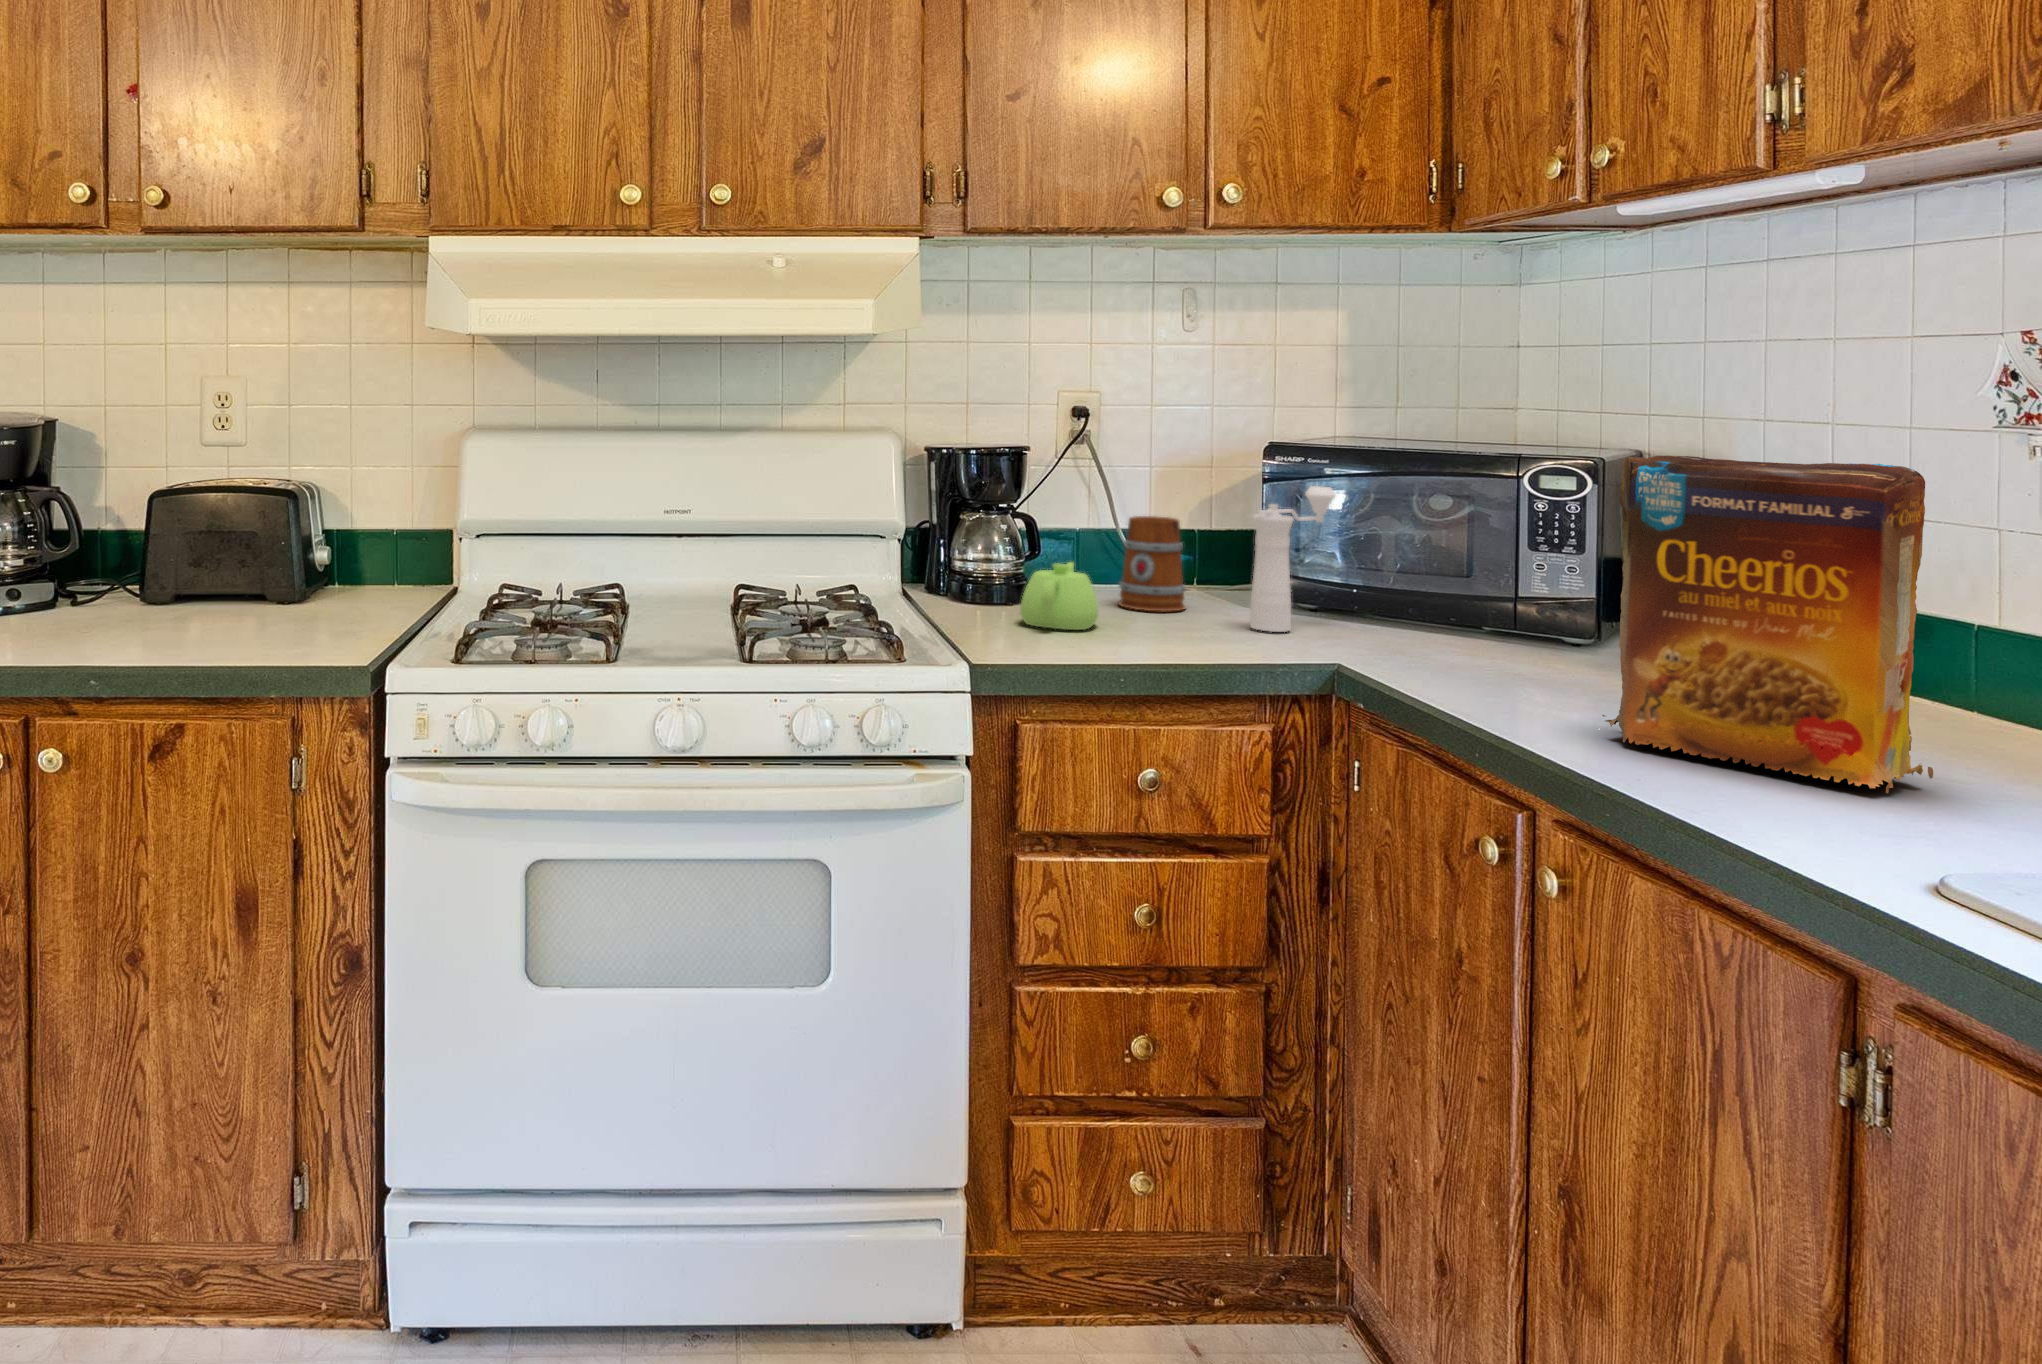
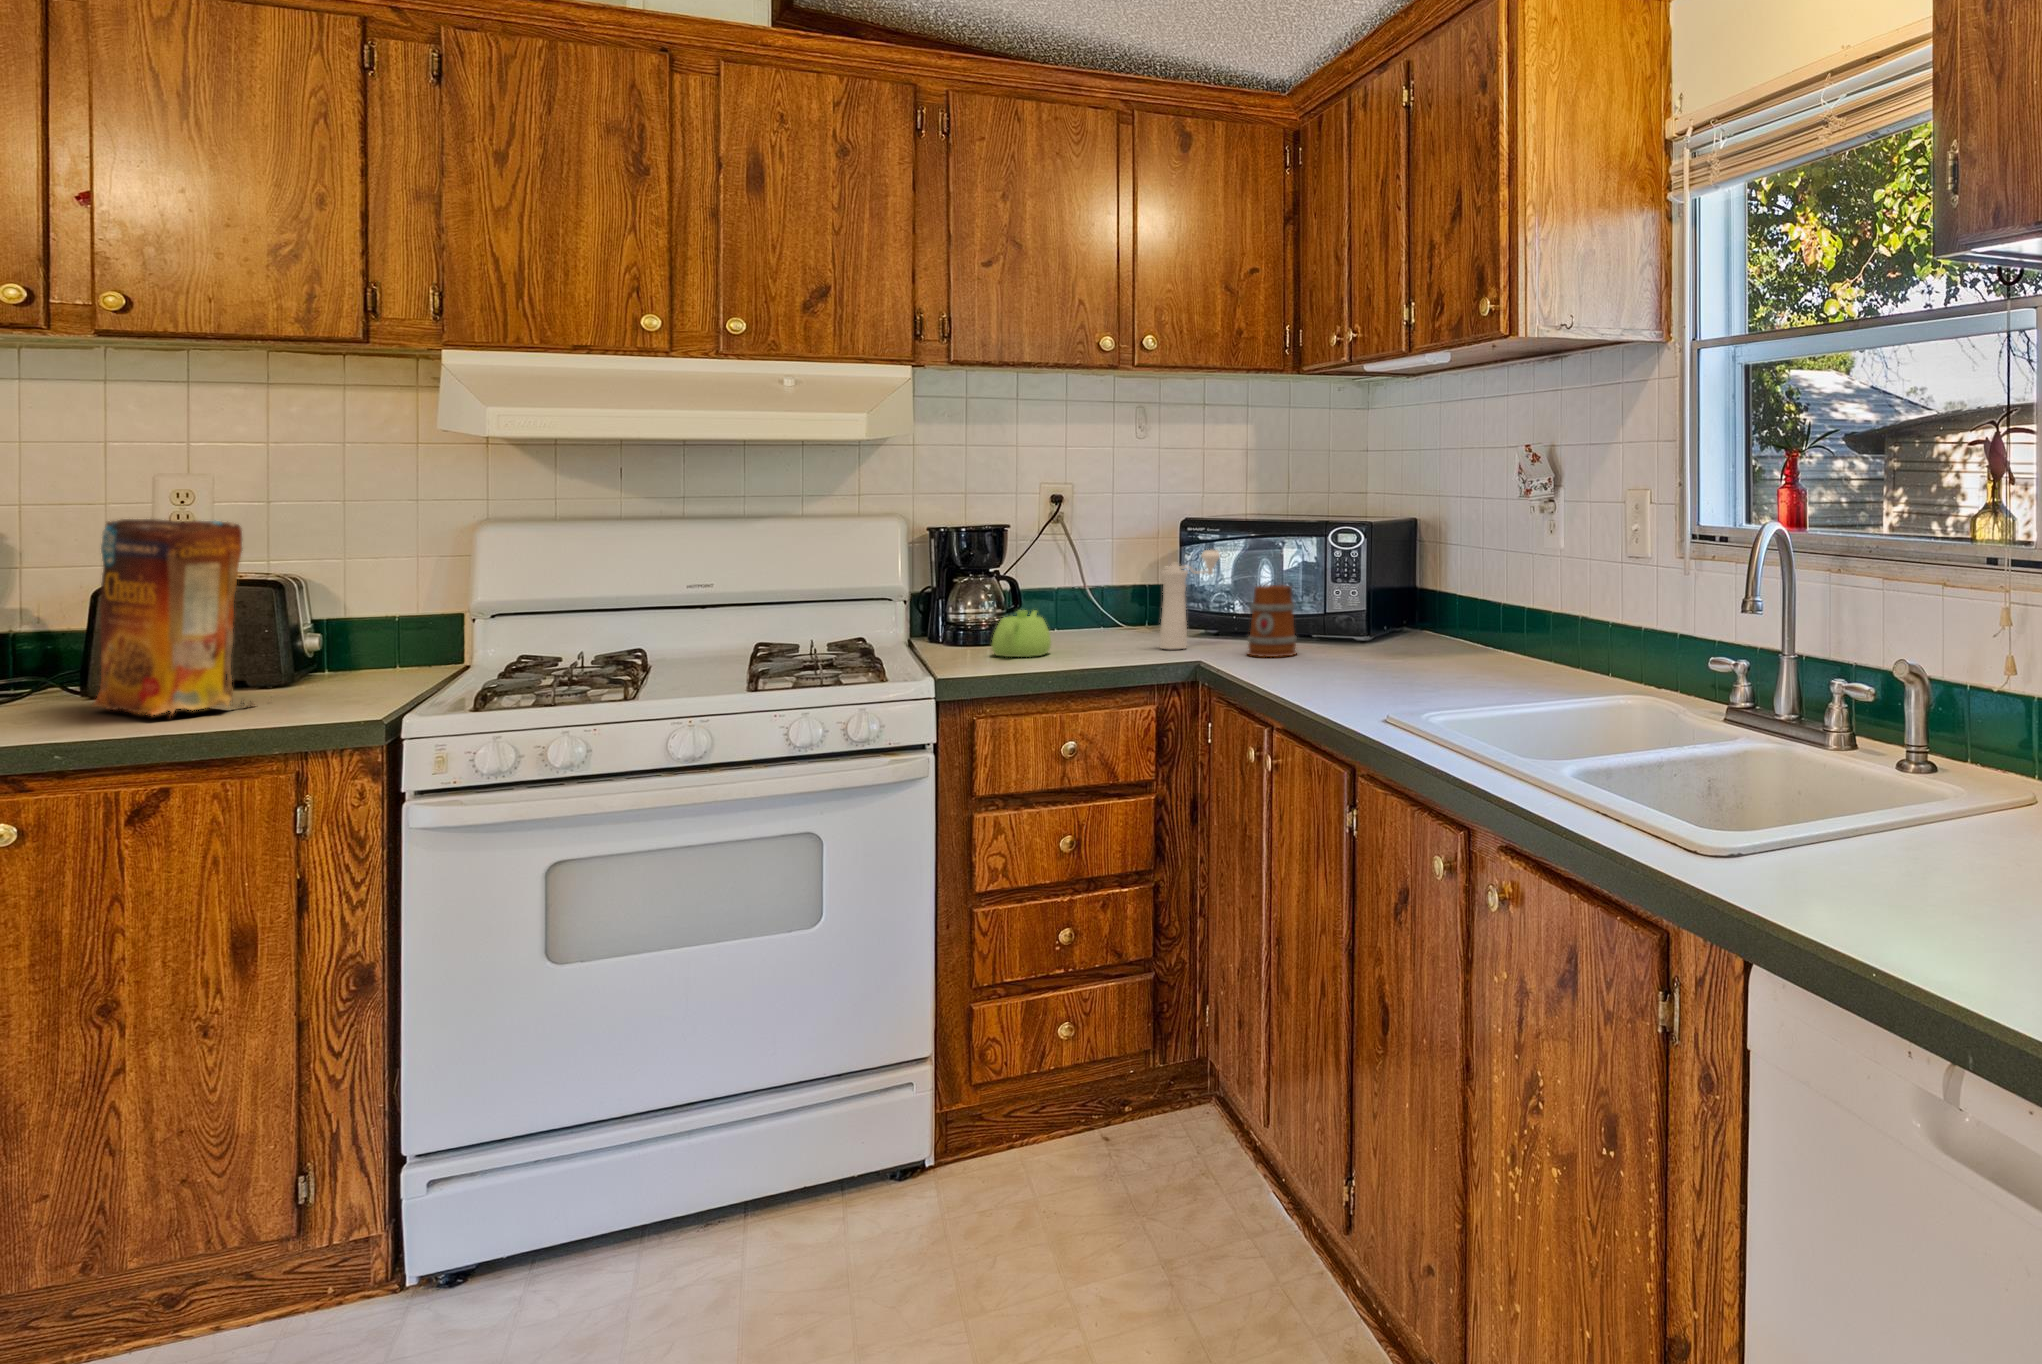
cereal box: present [1602,455,1933,793] -> present [92,519,256,715]
mug: present [1119,516,1186,611] -> present [1248,585,1297,657]

